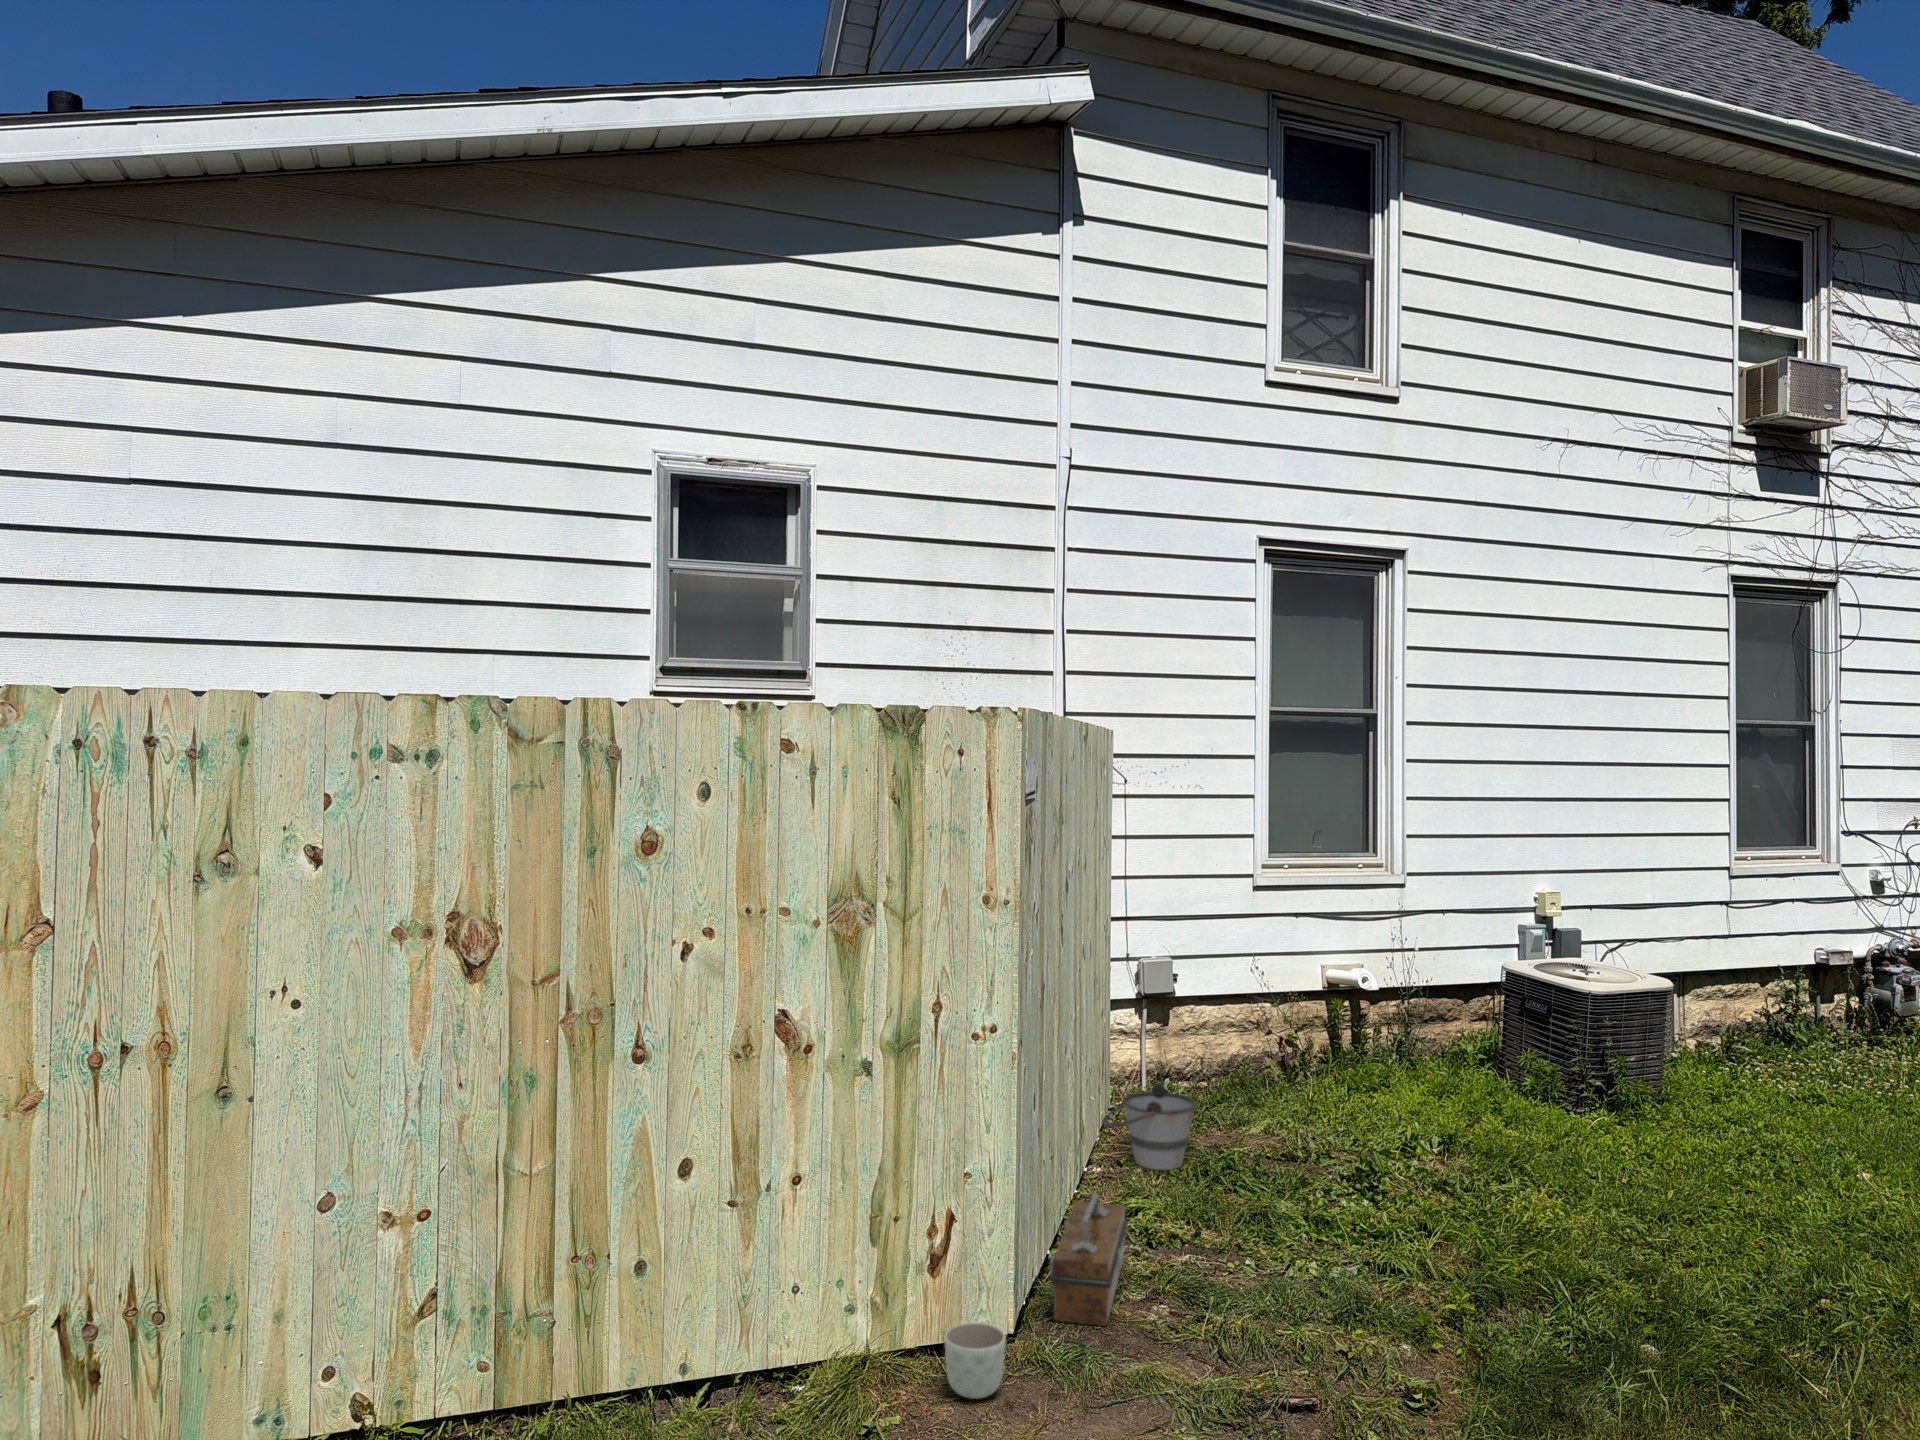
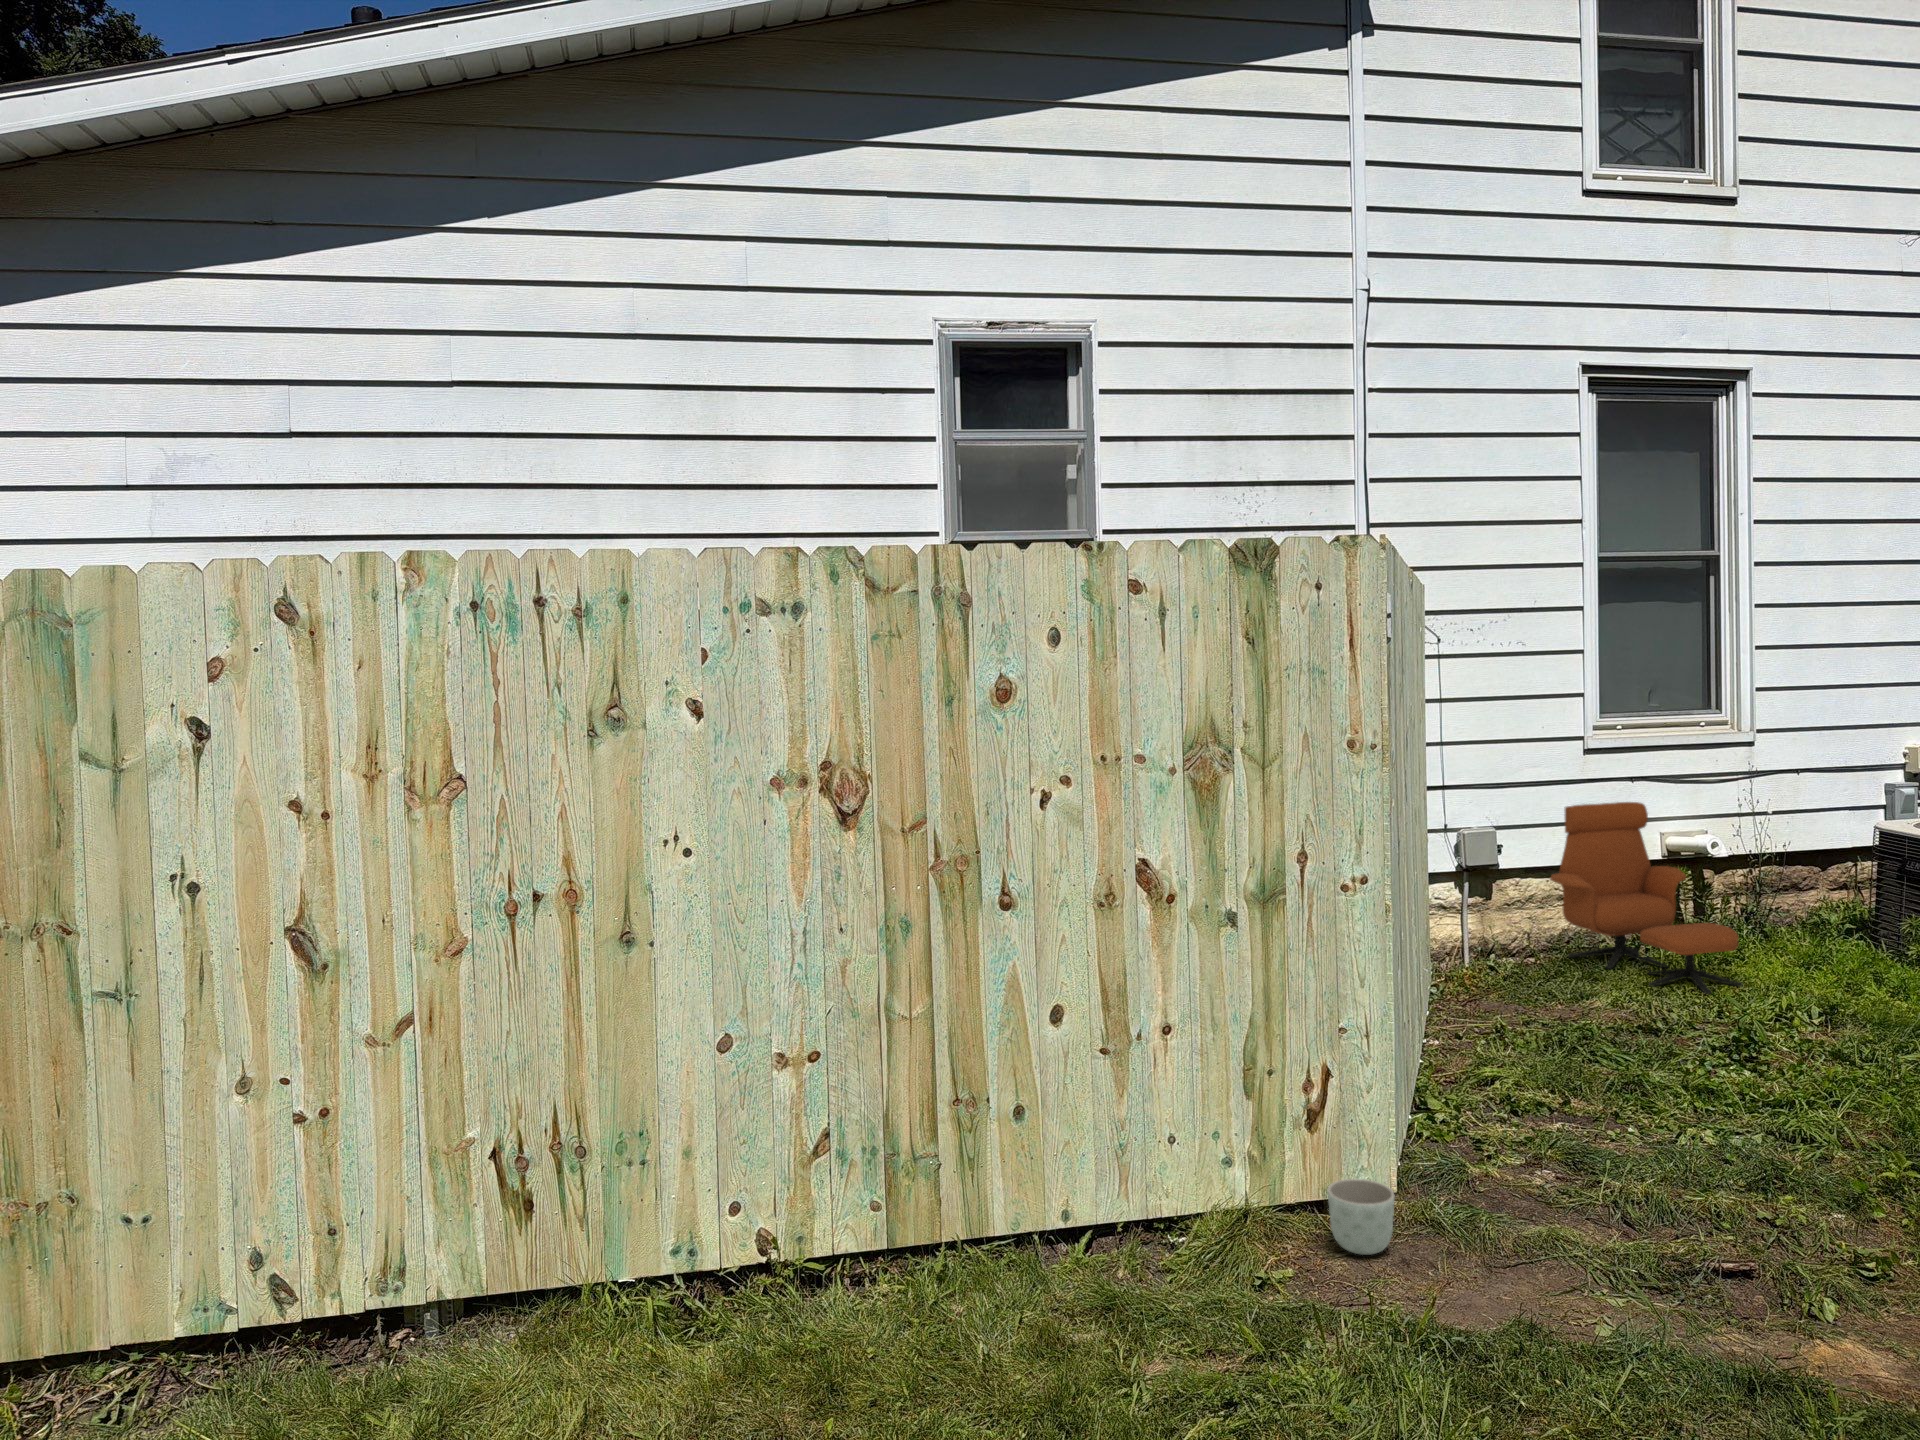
lounge chair: none [1220,938,1380,1123] -> present [1550,802,1743,994]
bucket: present [1102,1083,1197,1170] -> none [1439,951,1545,1040]
toolbox: present [1049,1193,1128,1326] -> none [1421,1055,1495,1189]

